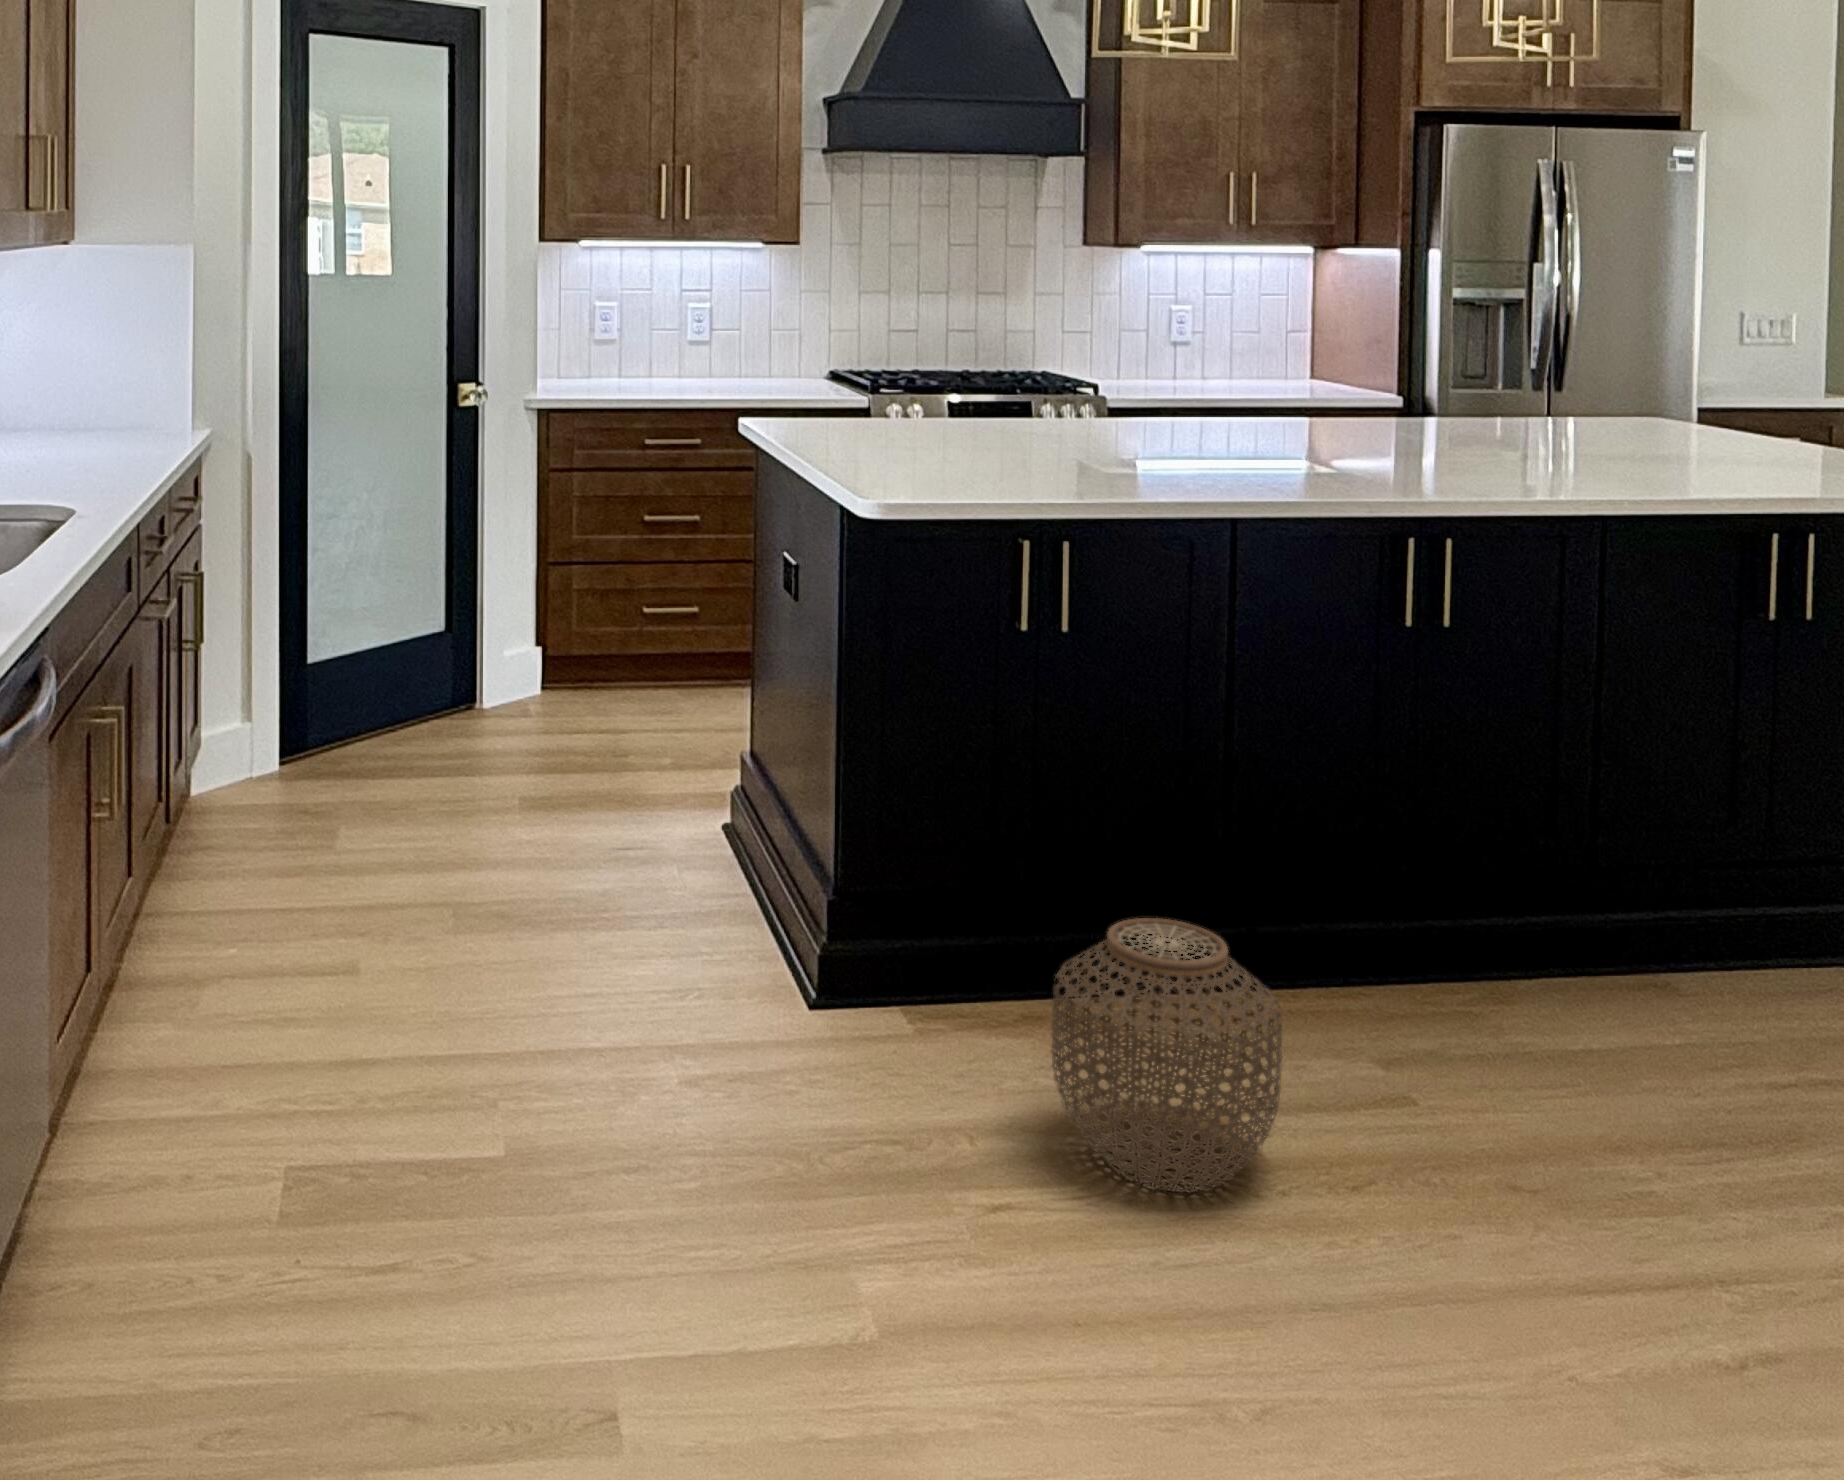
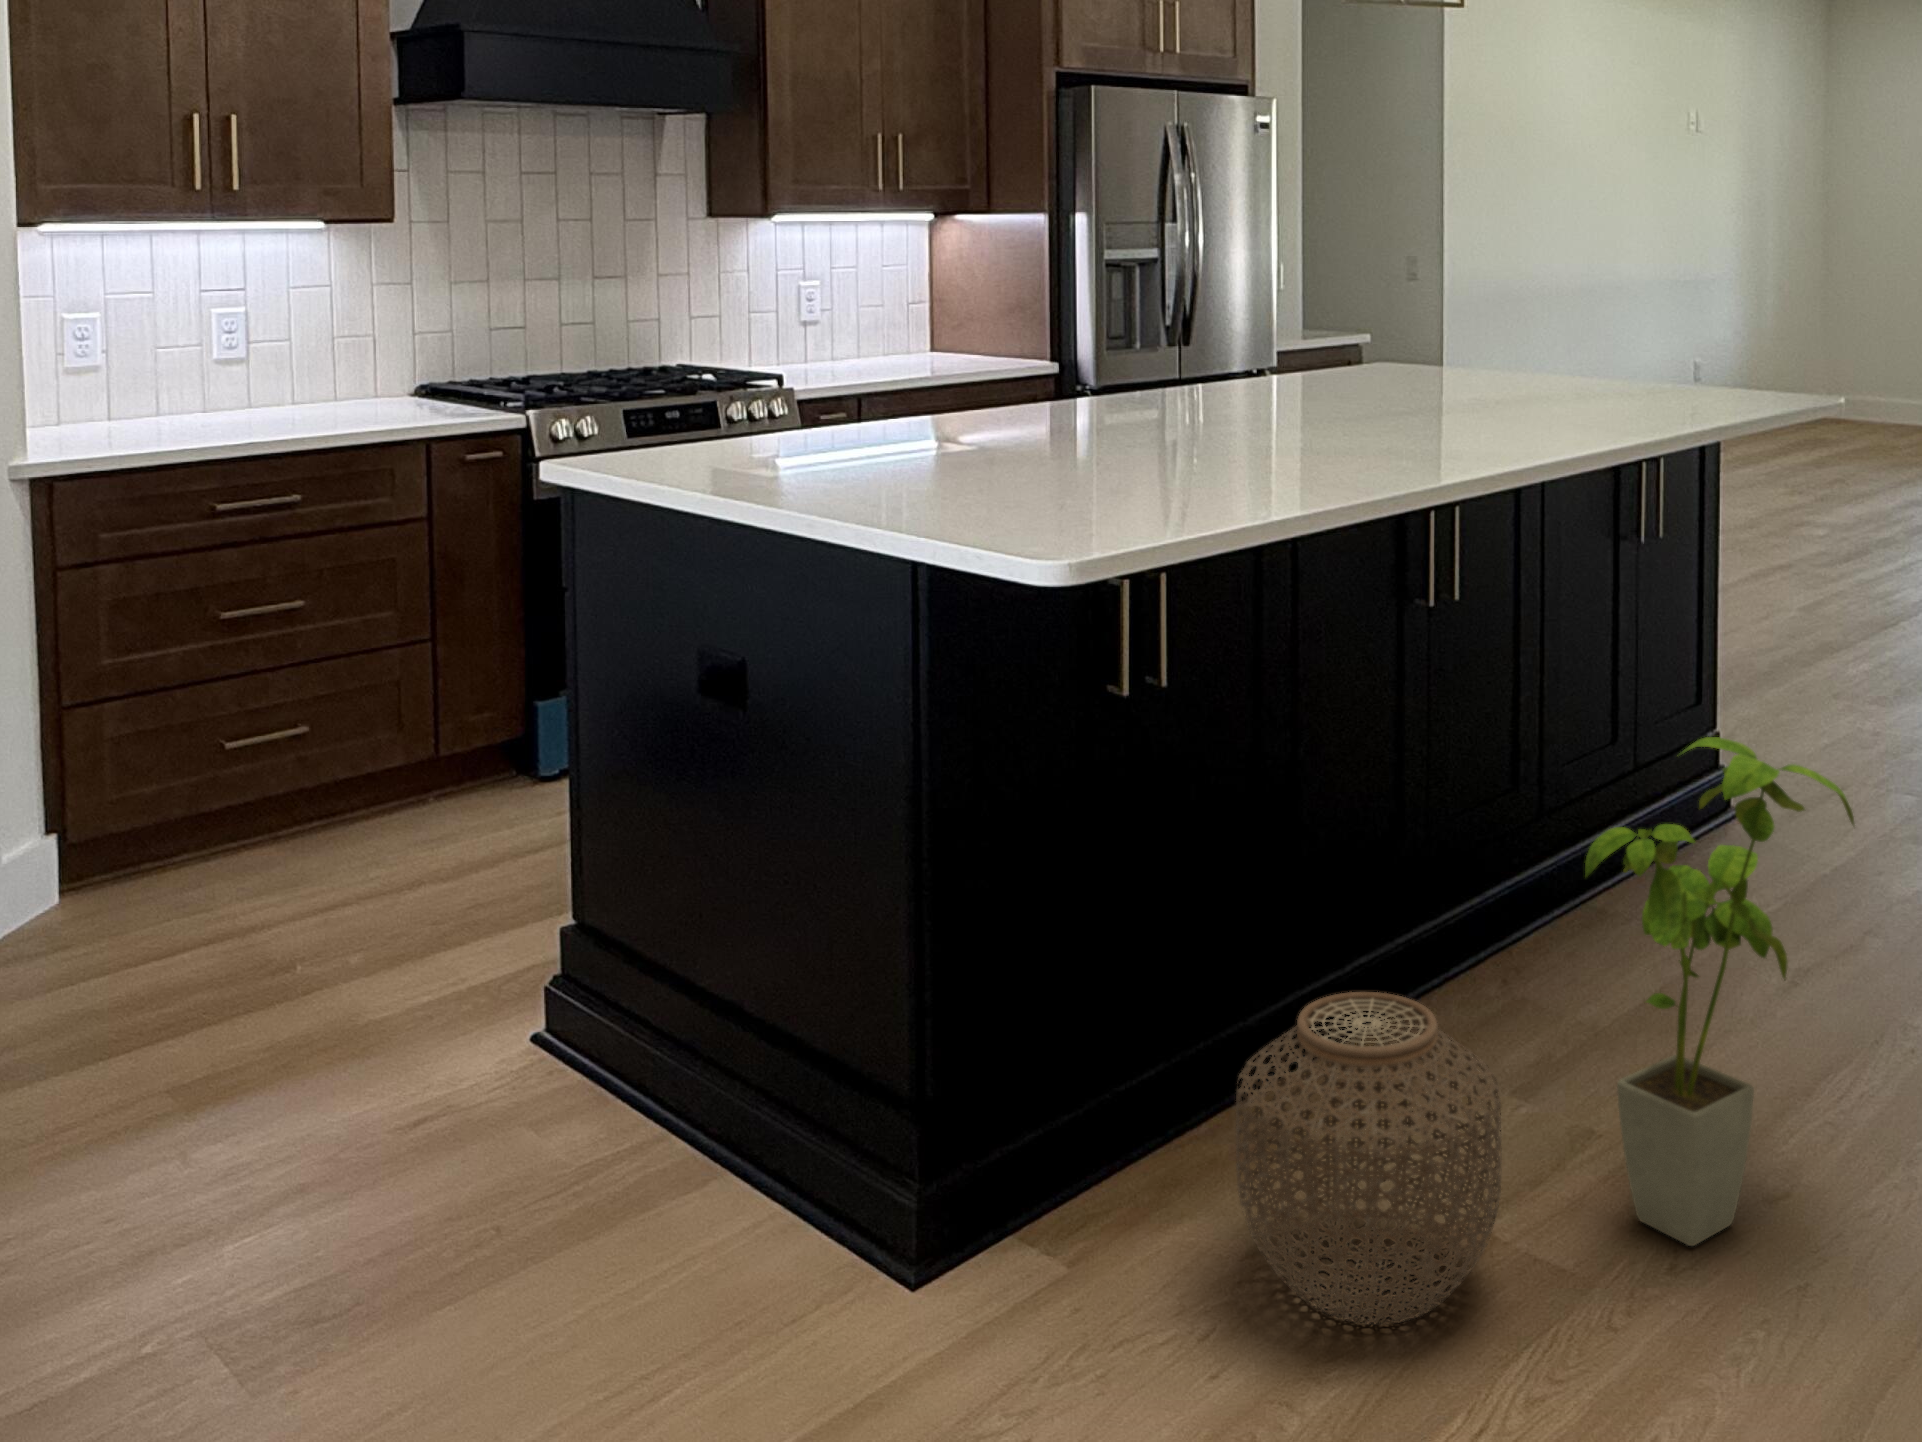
house plant: none [1393,778,1661,1245] -> present [1585,737,1854,1246]

